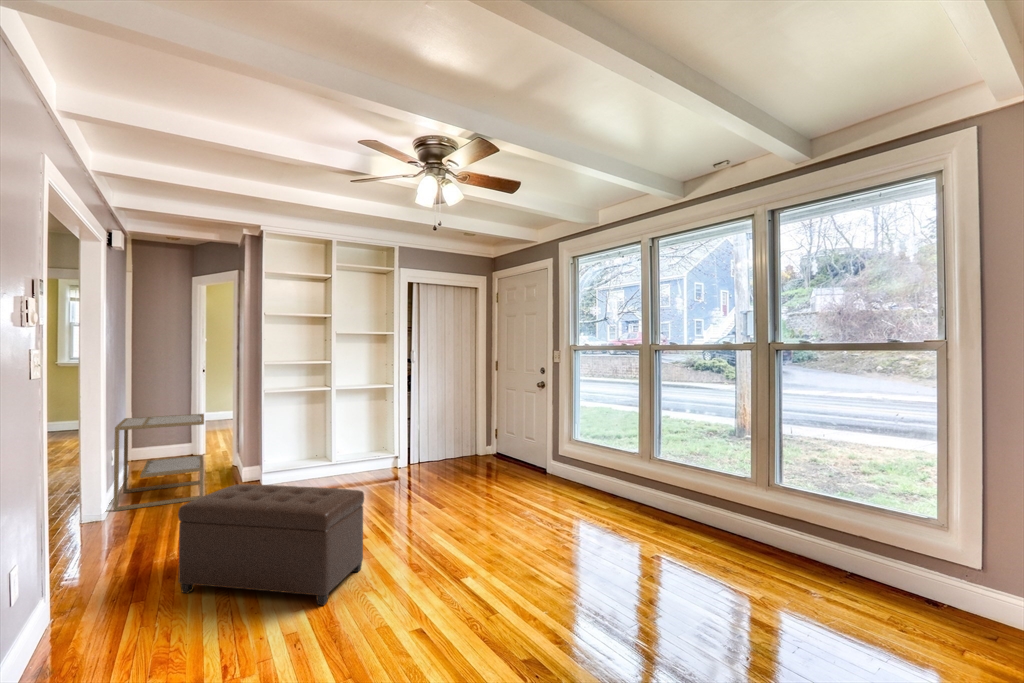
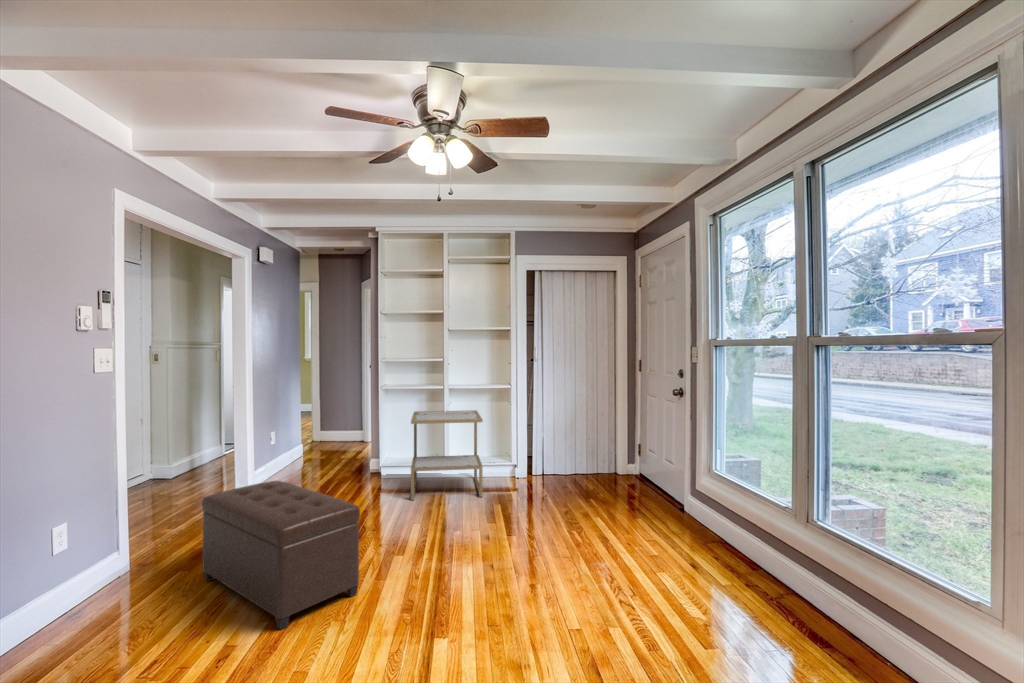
side table: present [113,414,204,511] -> present [411,410,483,500]

